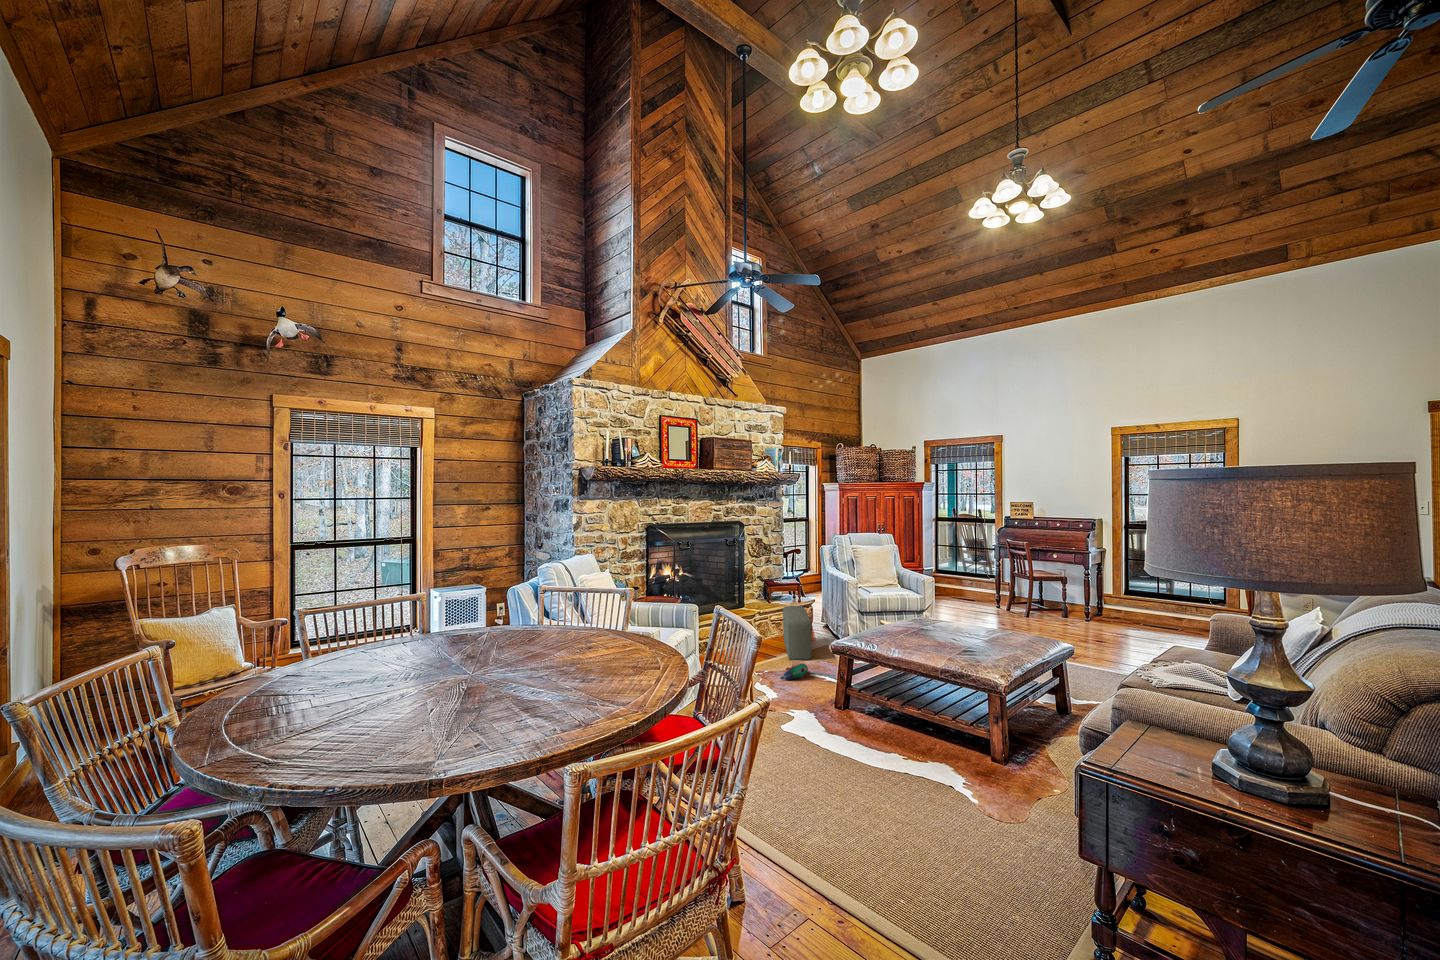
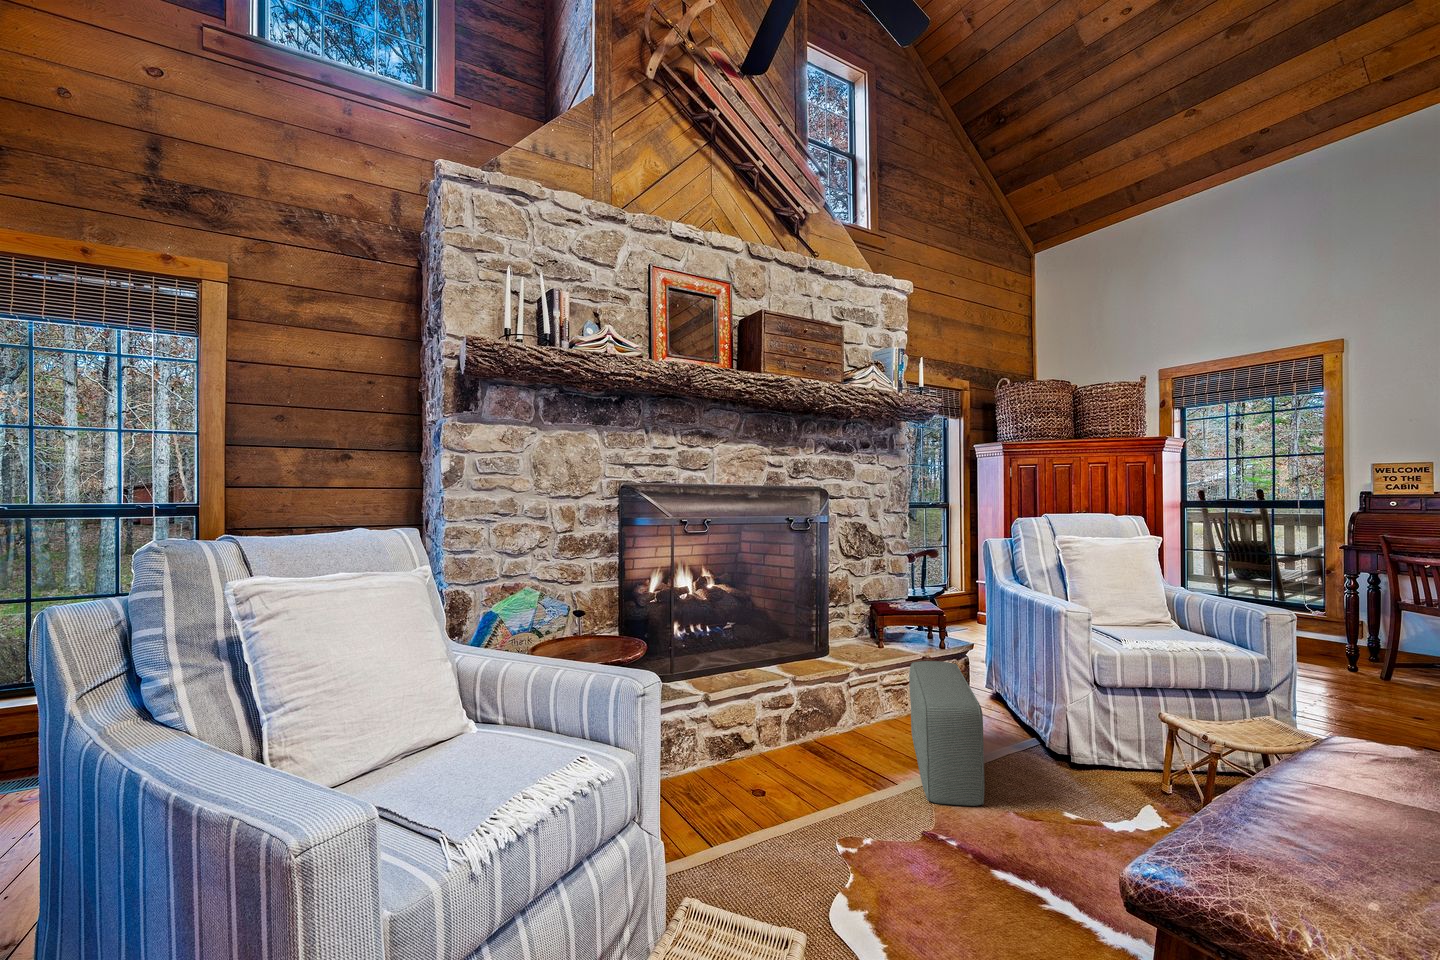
plush toy: present [780,664,808,680] -> none [905,838,986,896]

